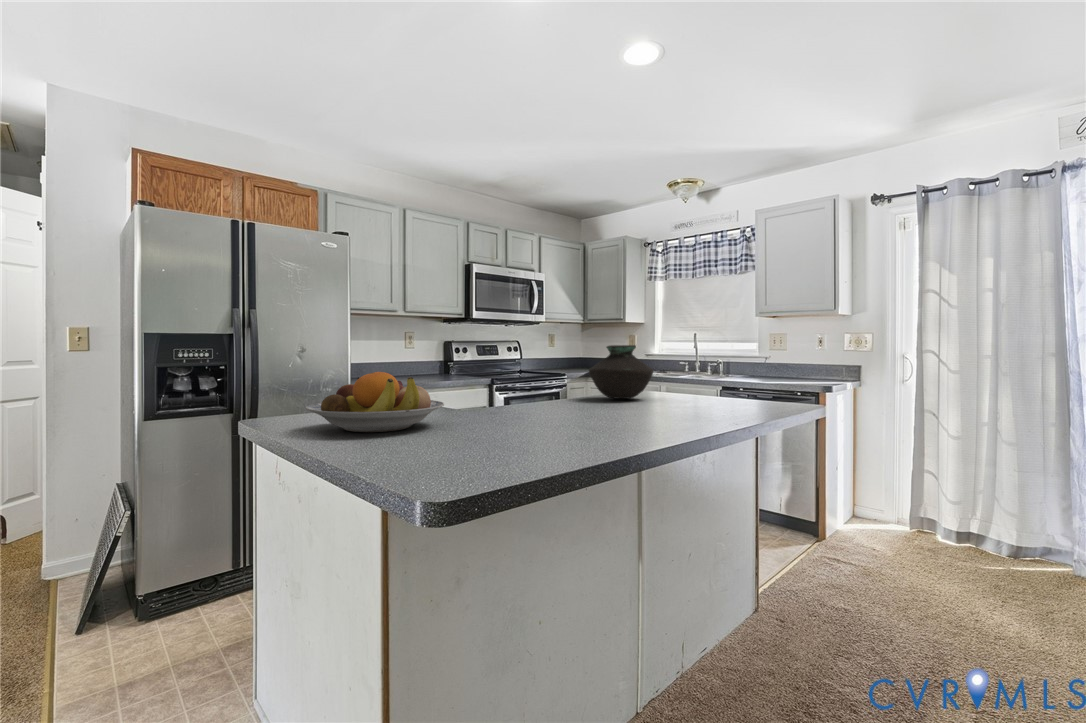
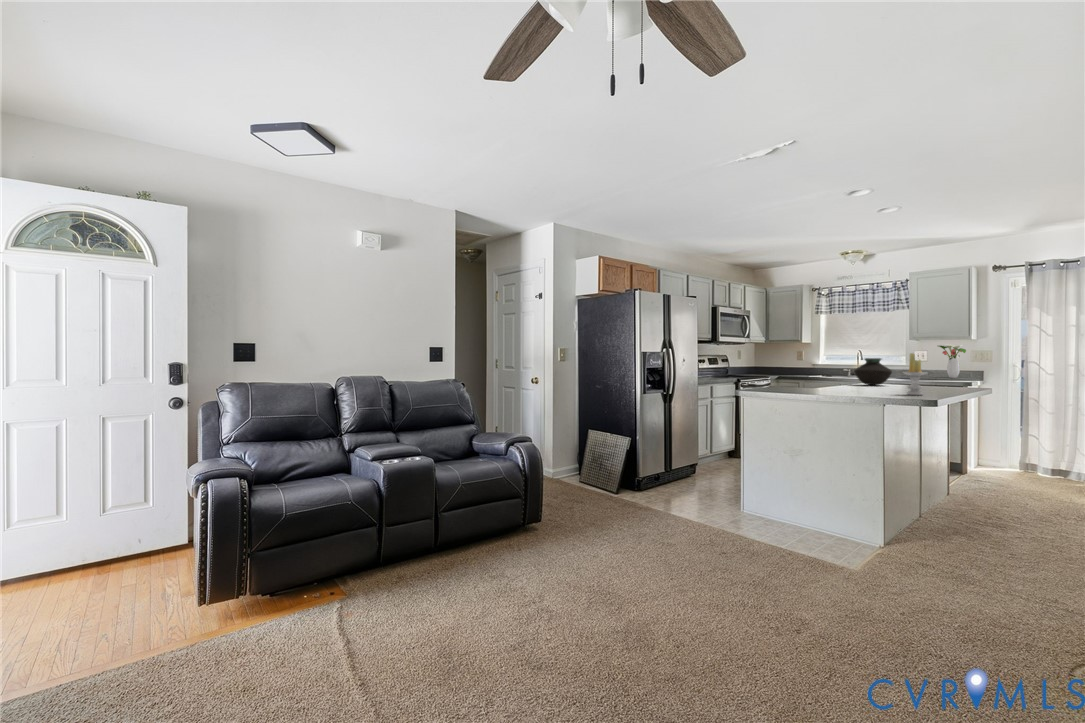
flower arrangement: none [788,323,834,378] -> present [938,345,966,378]
candle: none [530,328,590,446] -> present [903,353,927,395]
fruit bowl: present [306,372,444,432] -> none [783,369,843,392]

